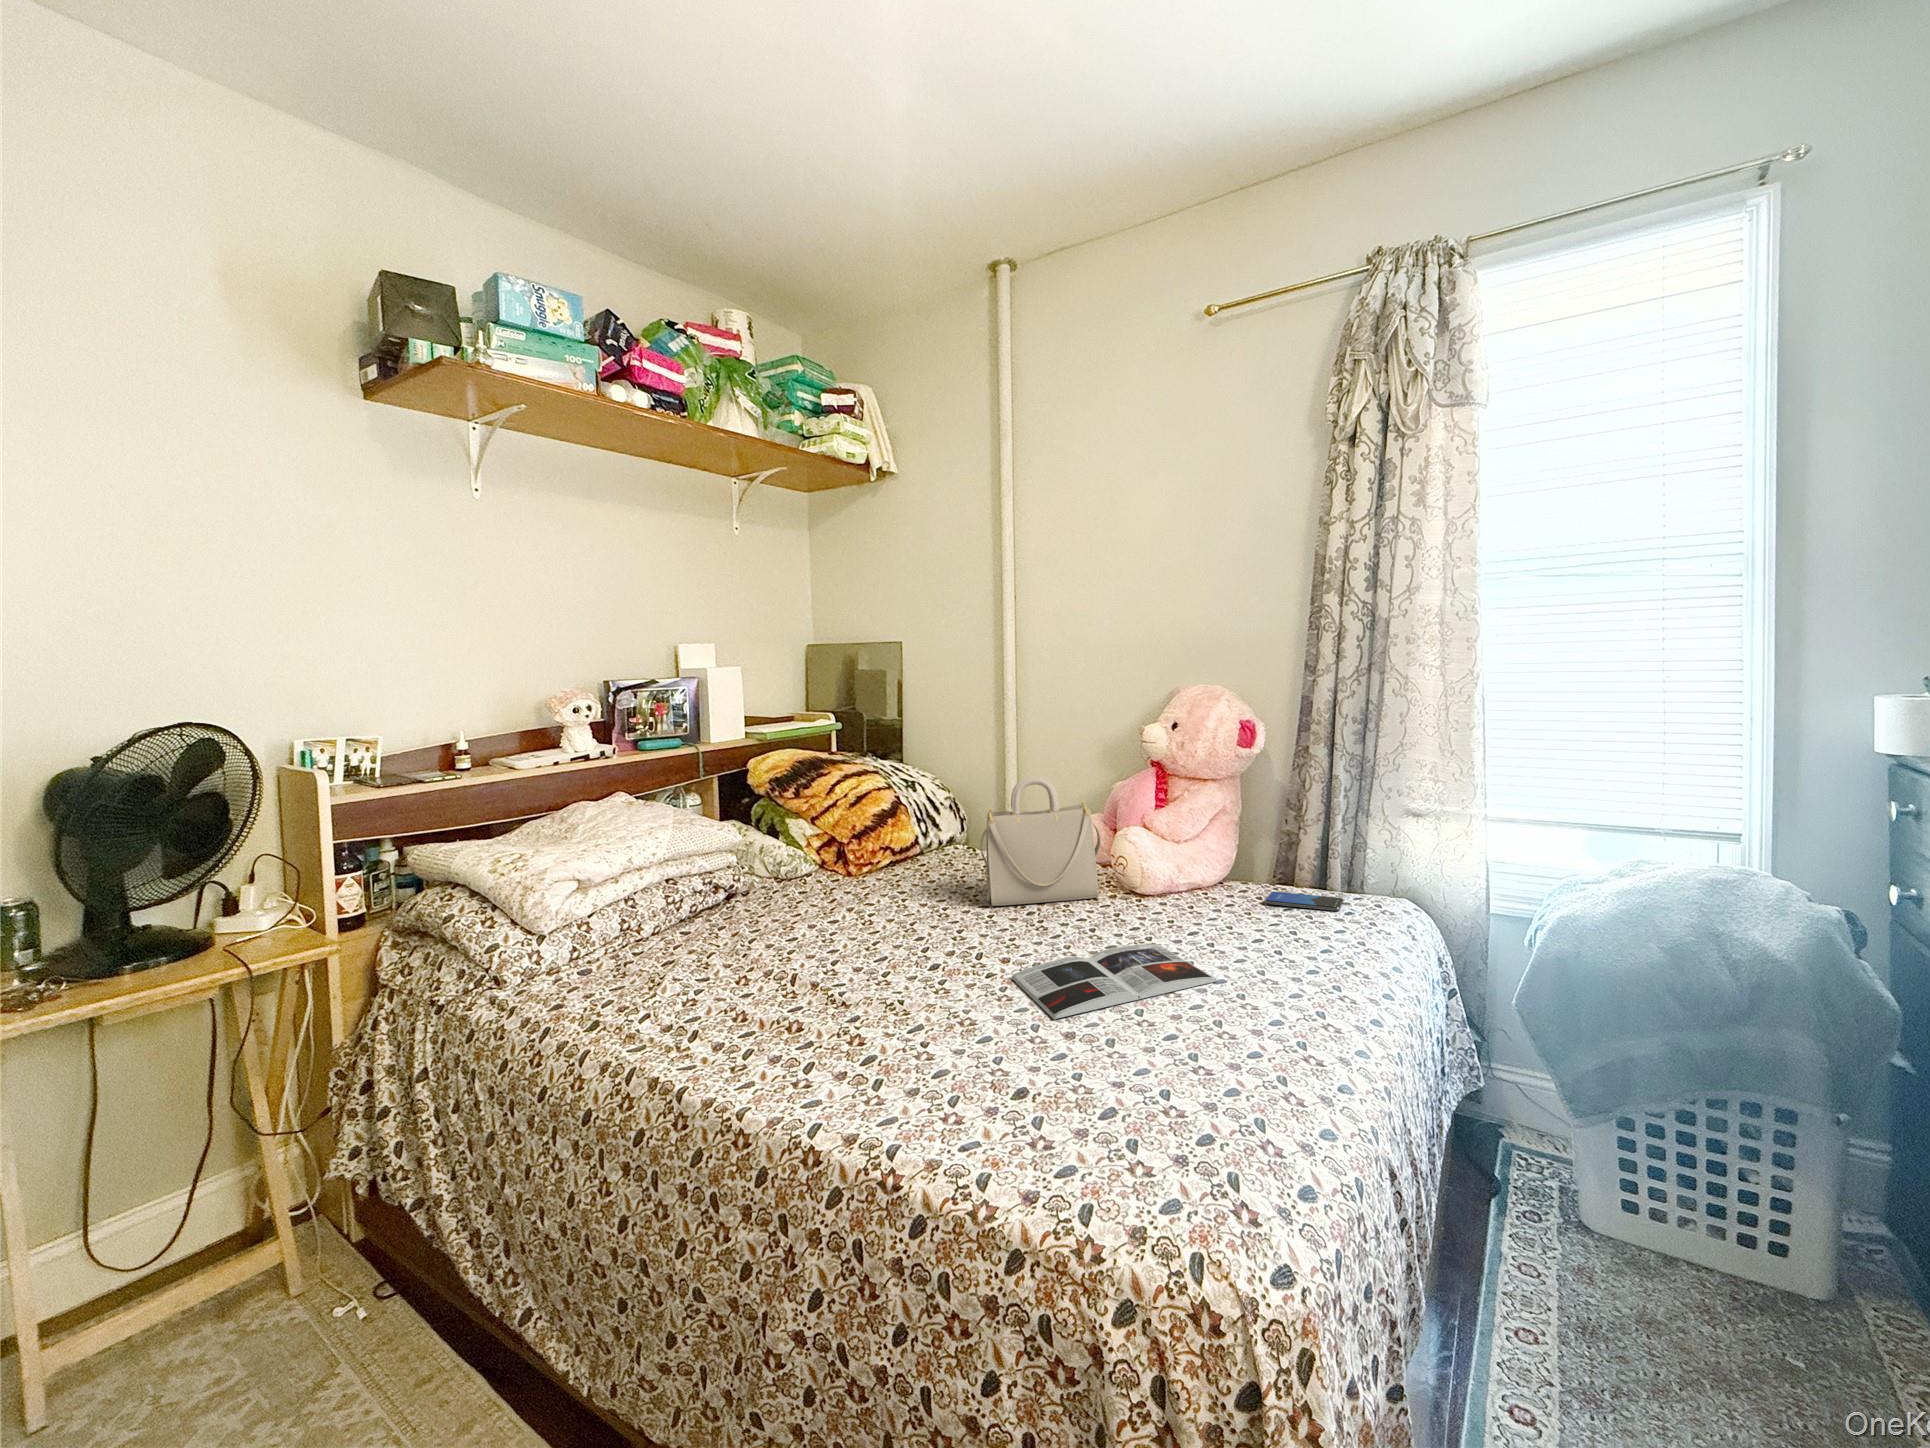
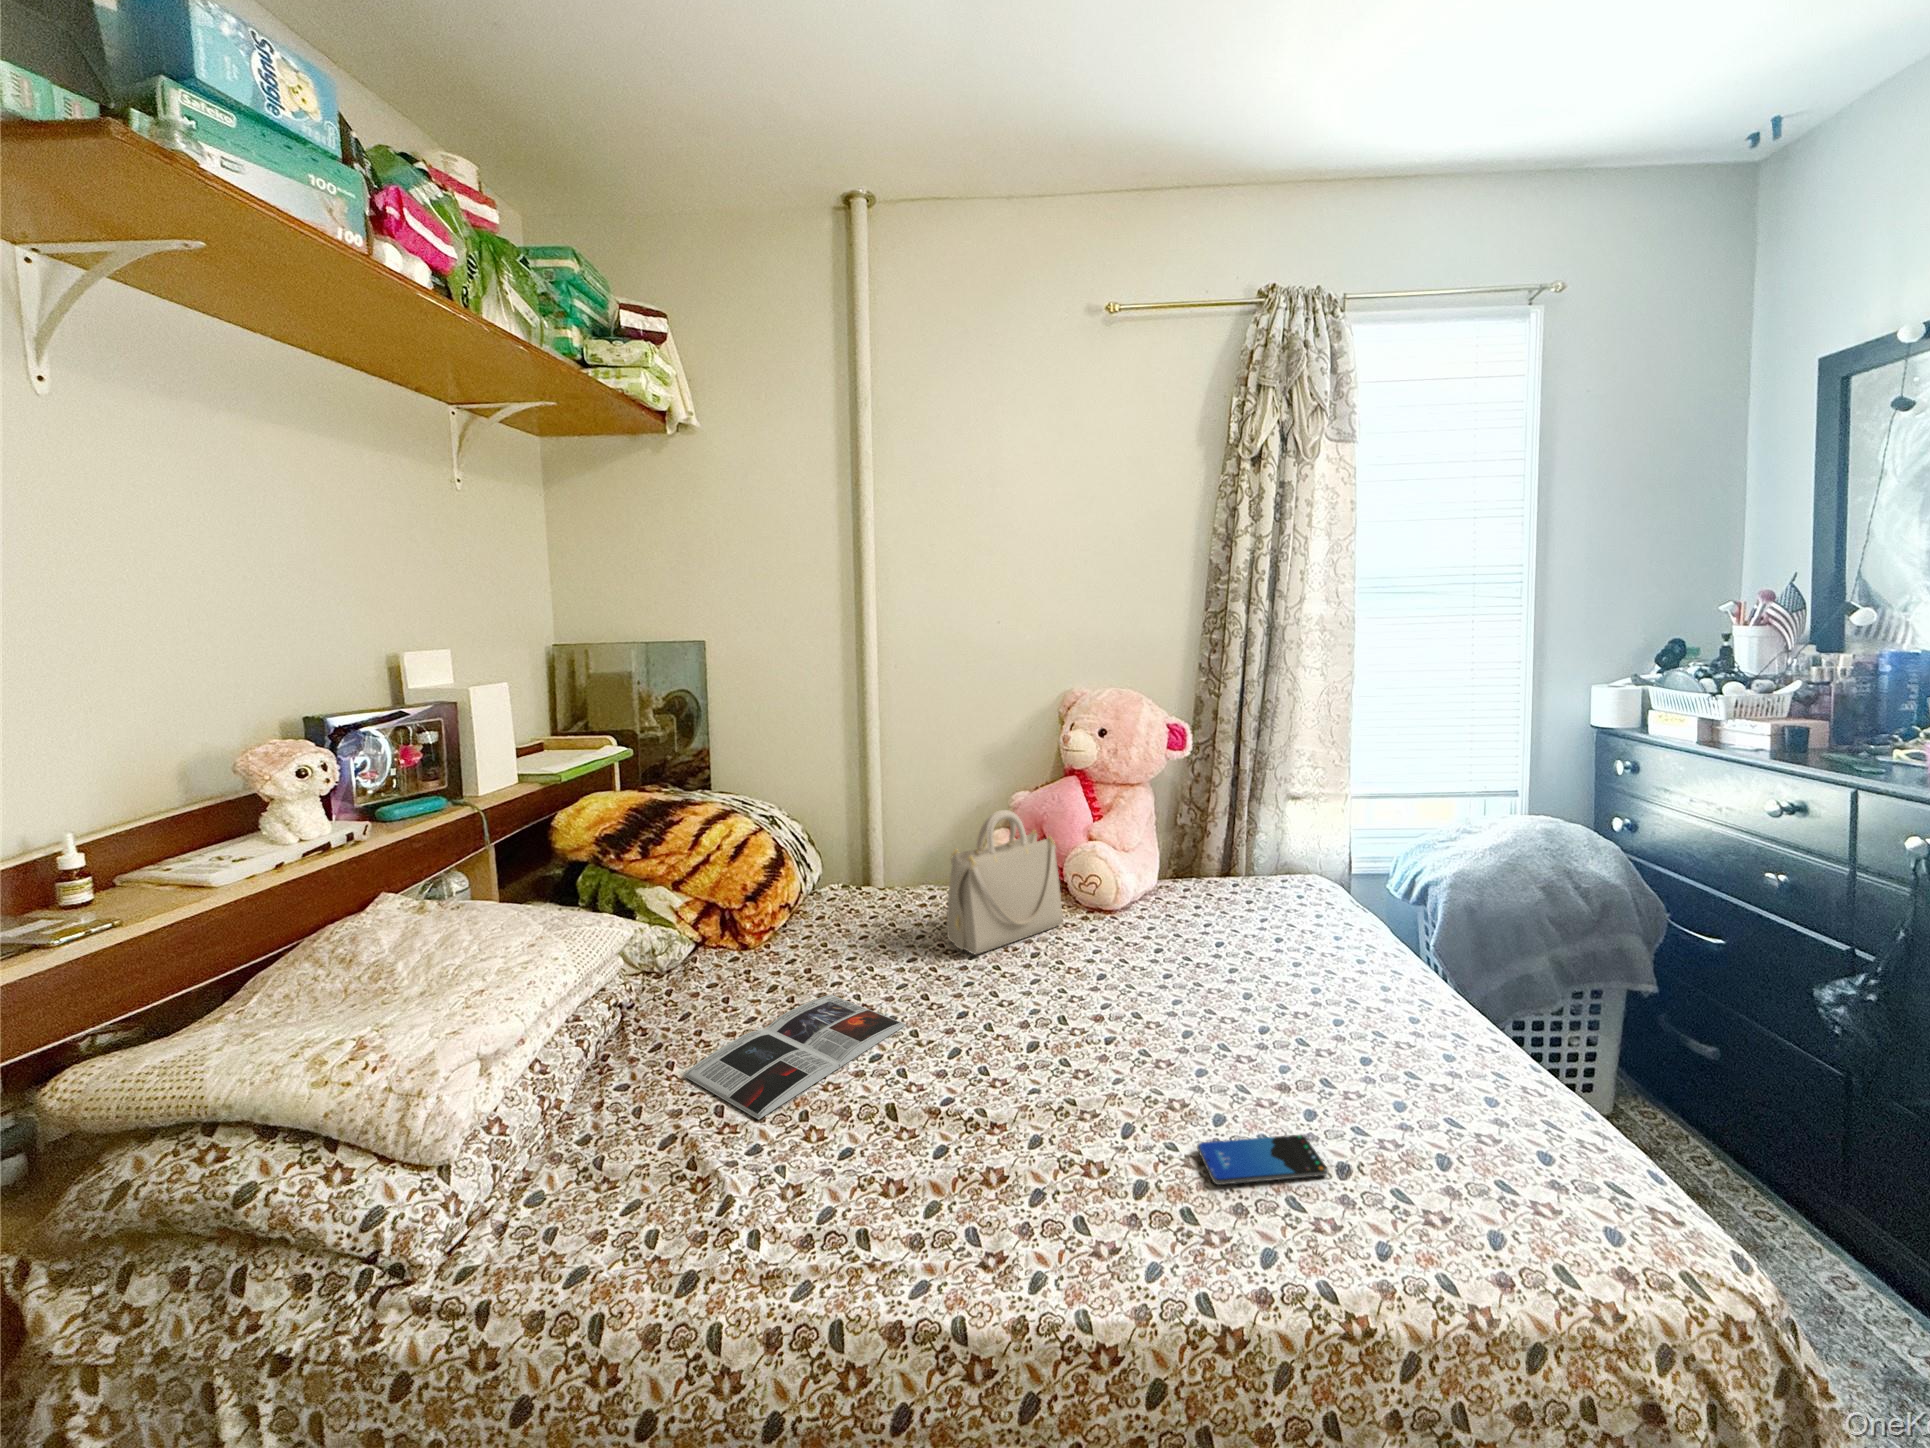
smartphone: present [1265,892,1344,911] -> present [1197,1135,1328,1185]
magazine: present [1011,944,1218,1019] -> present [684,995,906,1119]

